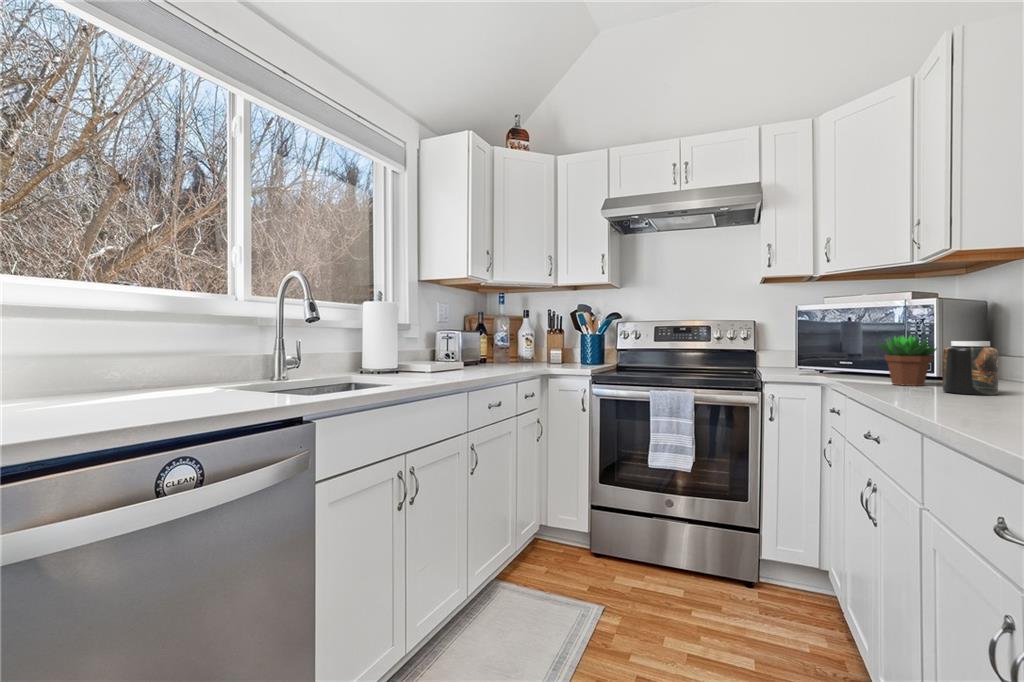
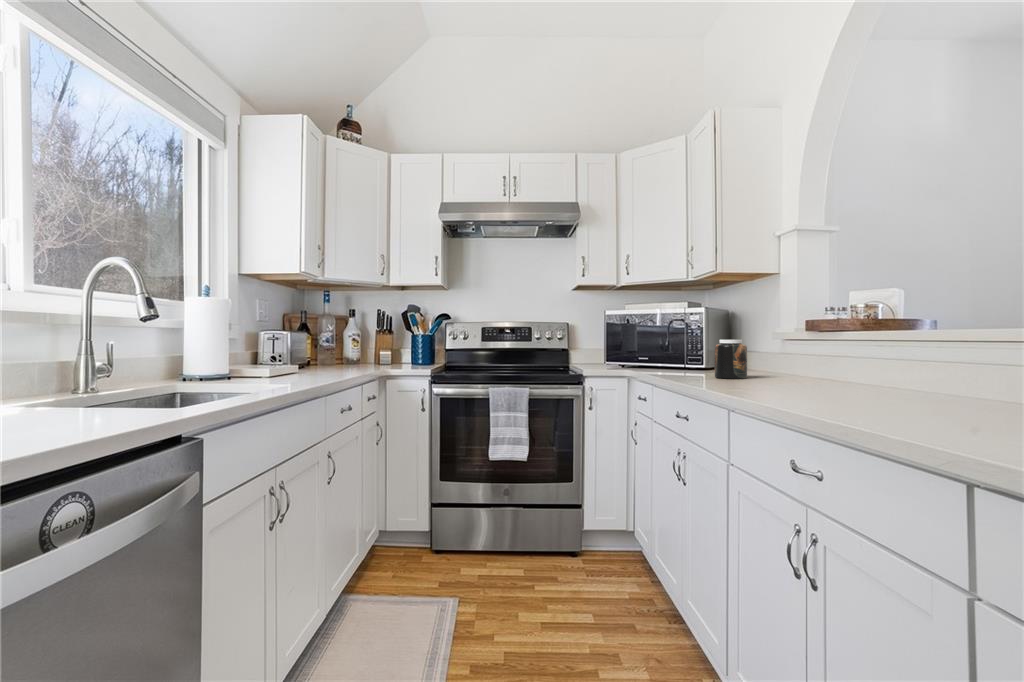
succulent plant: present [876,335,936,386] -> none [667,335,708,375]

